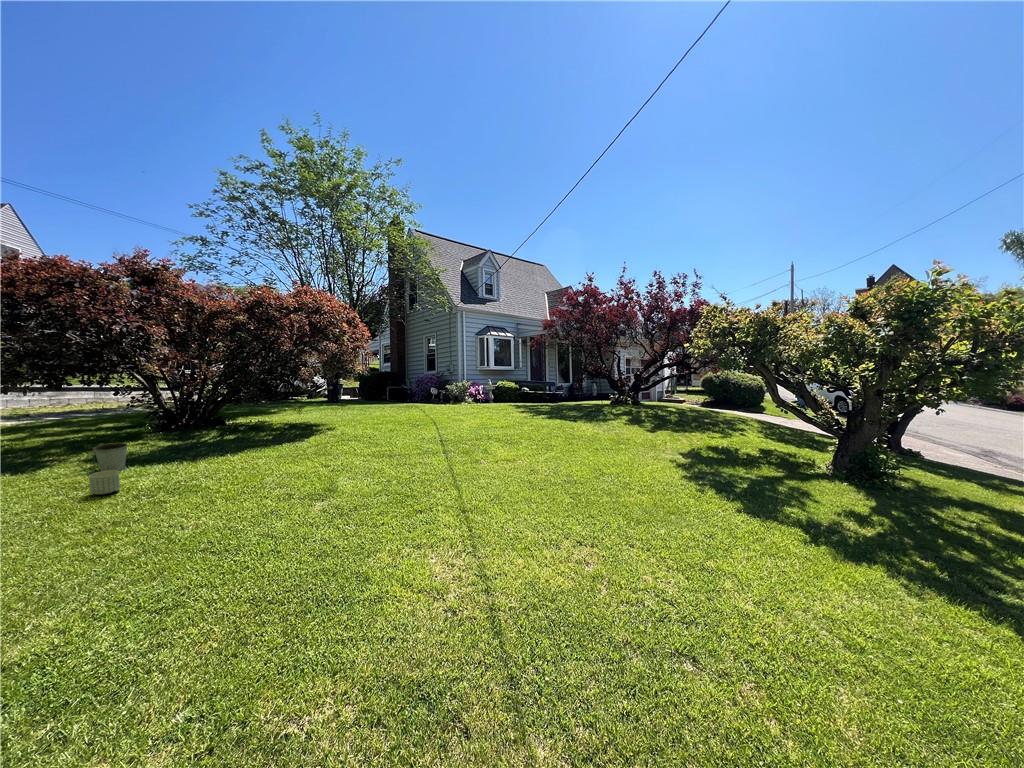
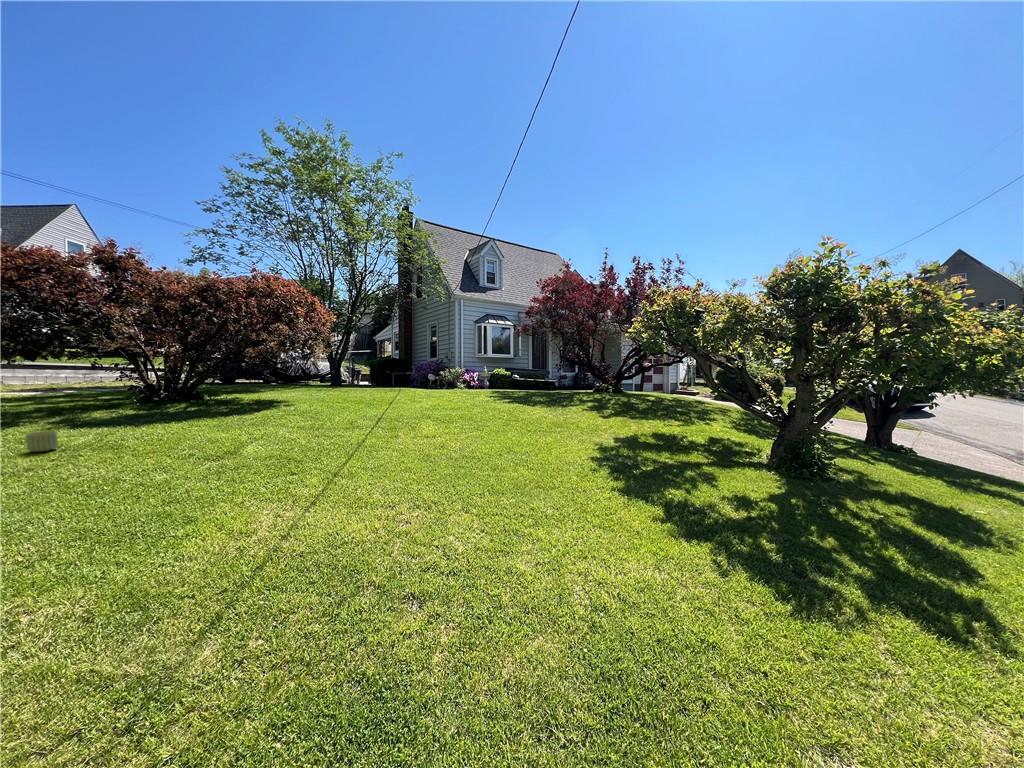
bucket: present [93,443,128,471] -> none [48,408,84,435]

